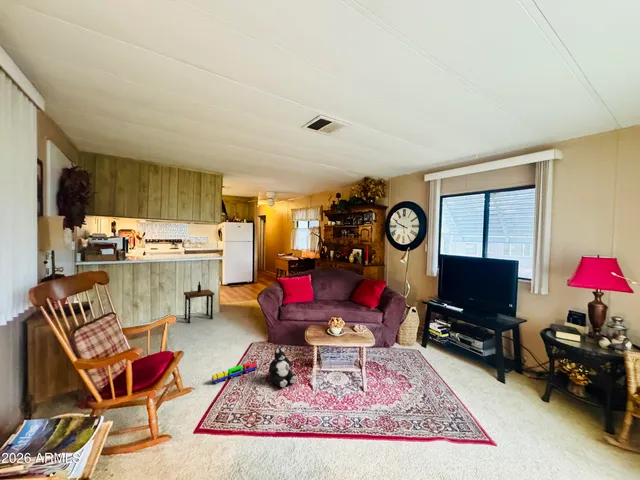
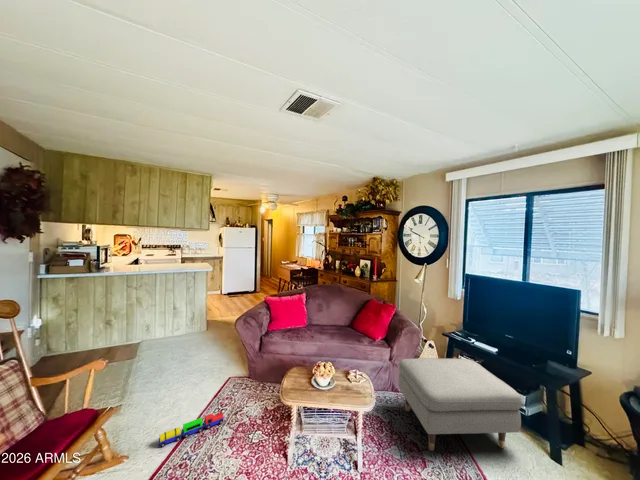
side table: present [184,282,214,323] -> none [165,296,198,345]
ottoman: none [390,319,478,379] -> present [399,358,522,451]
plush toy: present [269,347,298,387] -> none [232,398,270,459]

